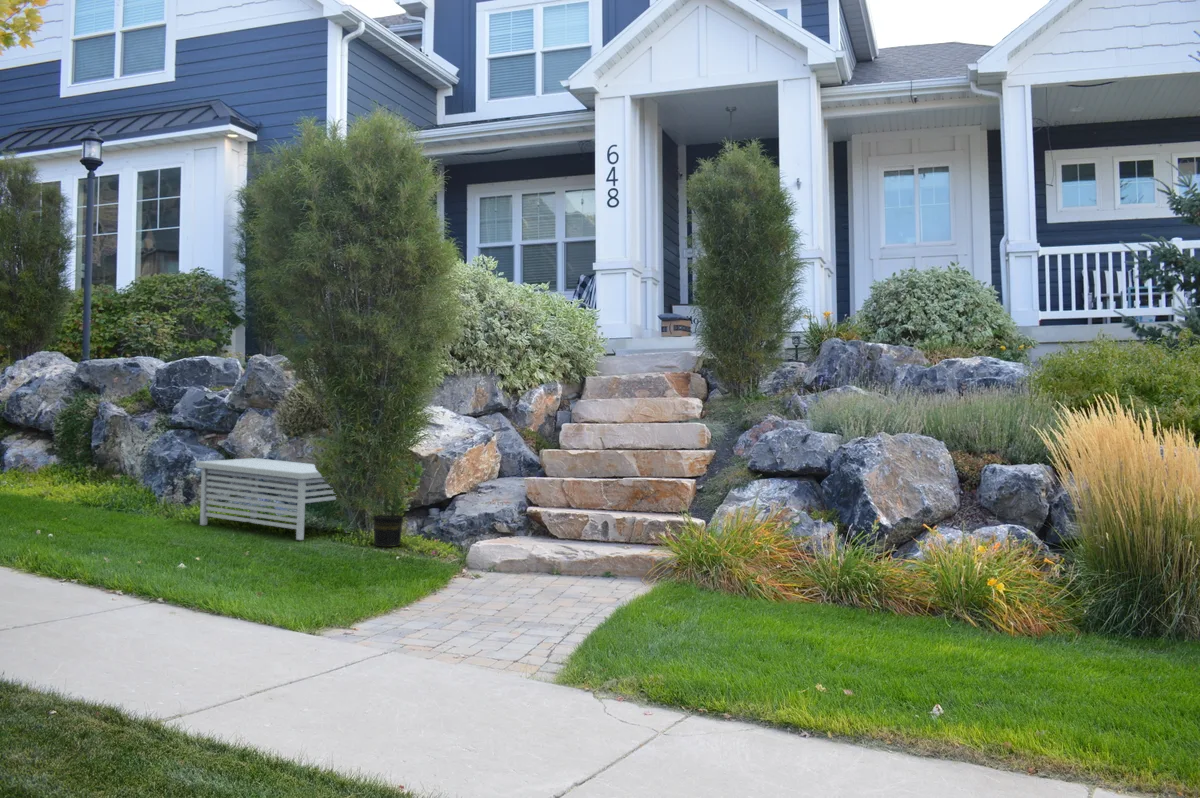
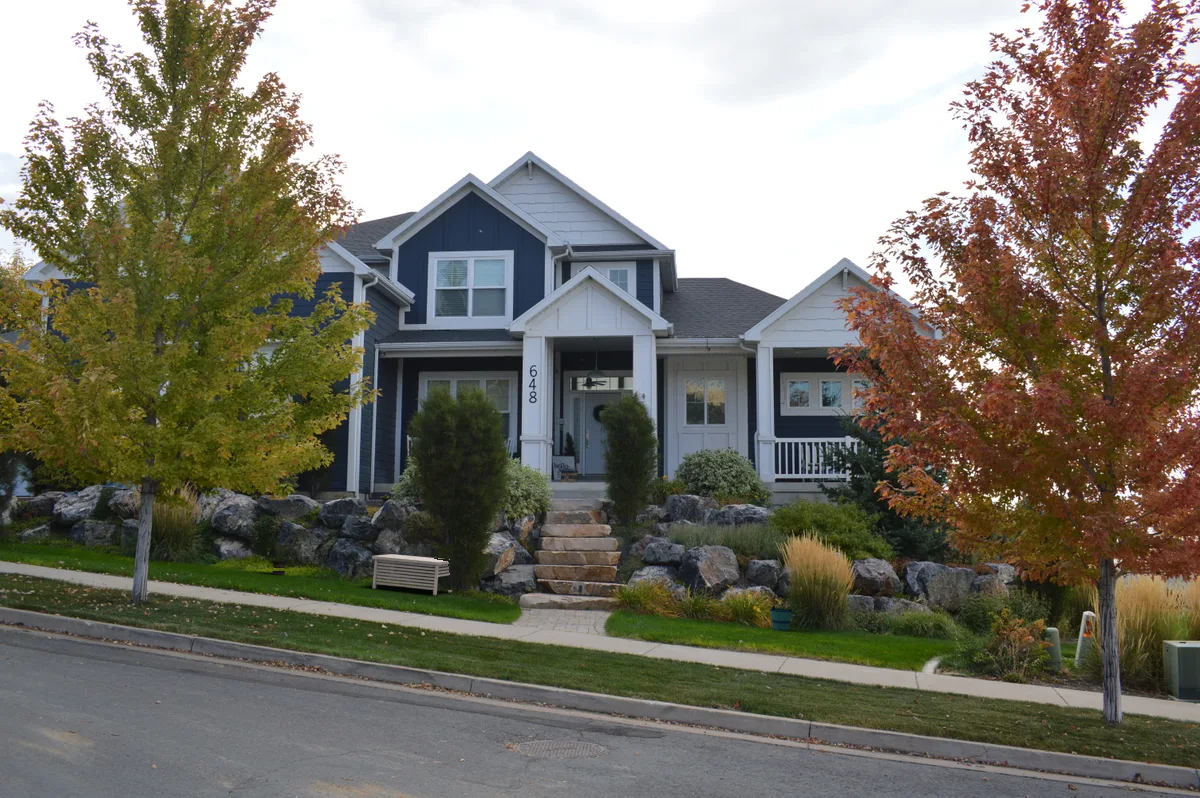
potted plant: present [371,468,411,547] -> present [272,540,288,575]
bucket: none [1034,578,1111,644] -> present [770,606,797,630]

